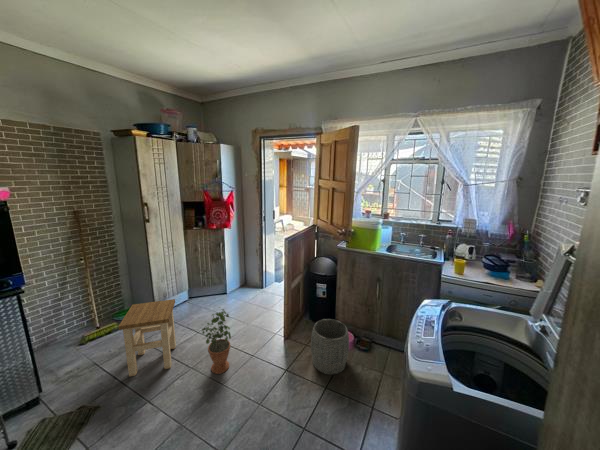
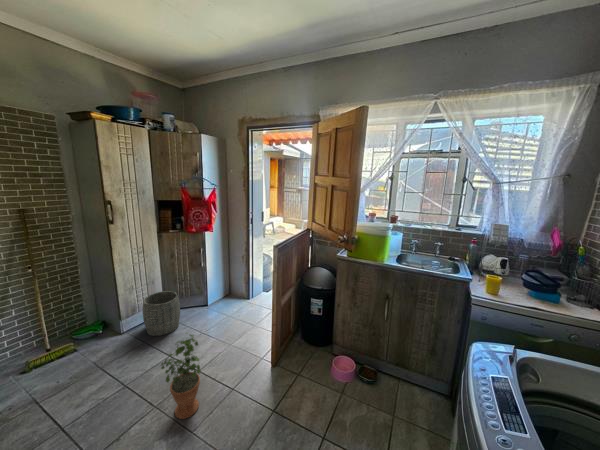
stool: present [118,299,176,376] -> none [50,319,137,422]
woven basket: present [311,319,349,375] -> present [143,291,180,336]

